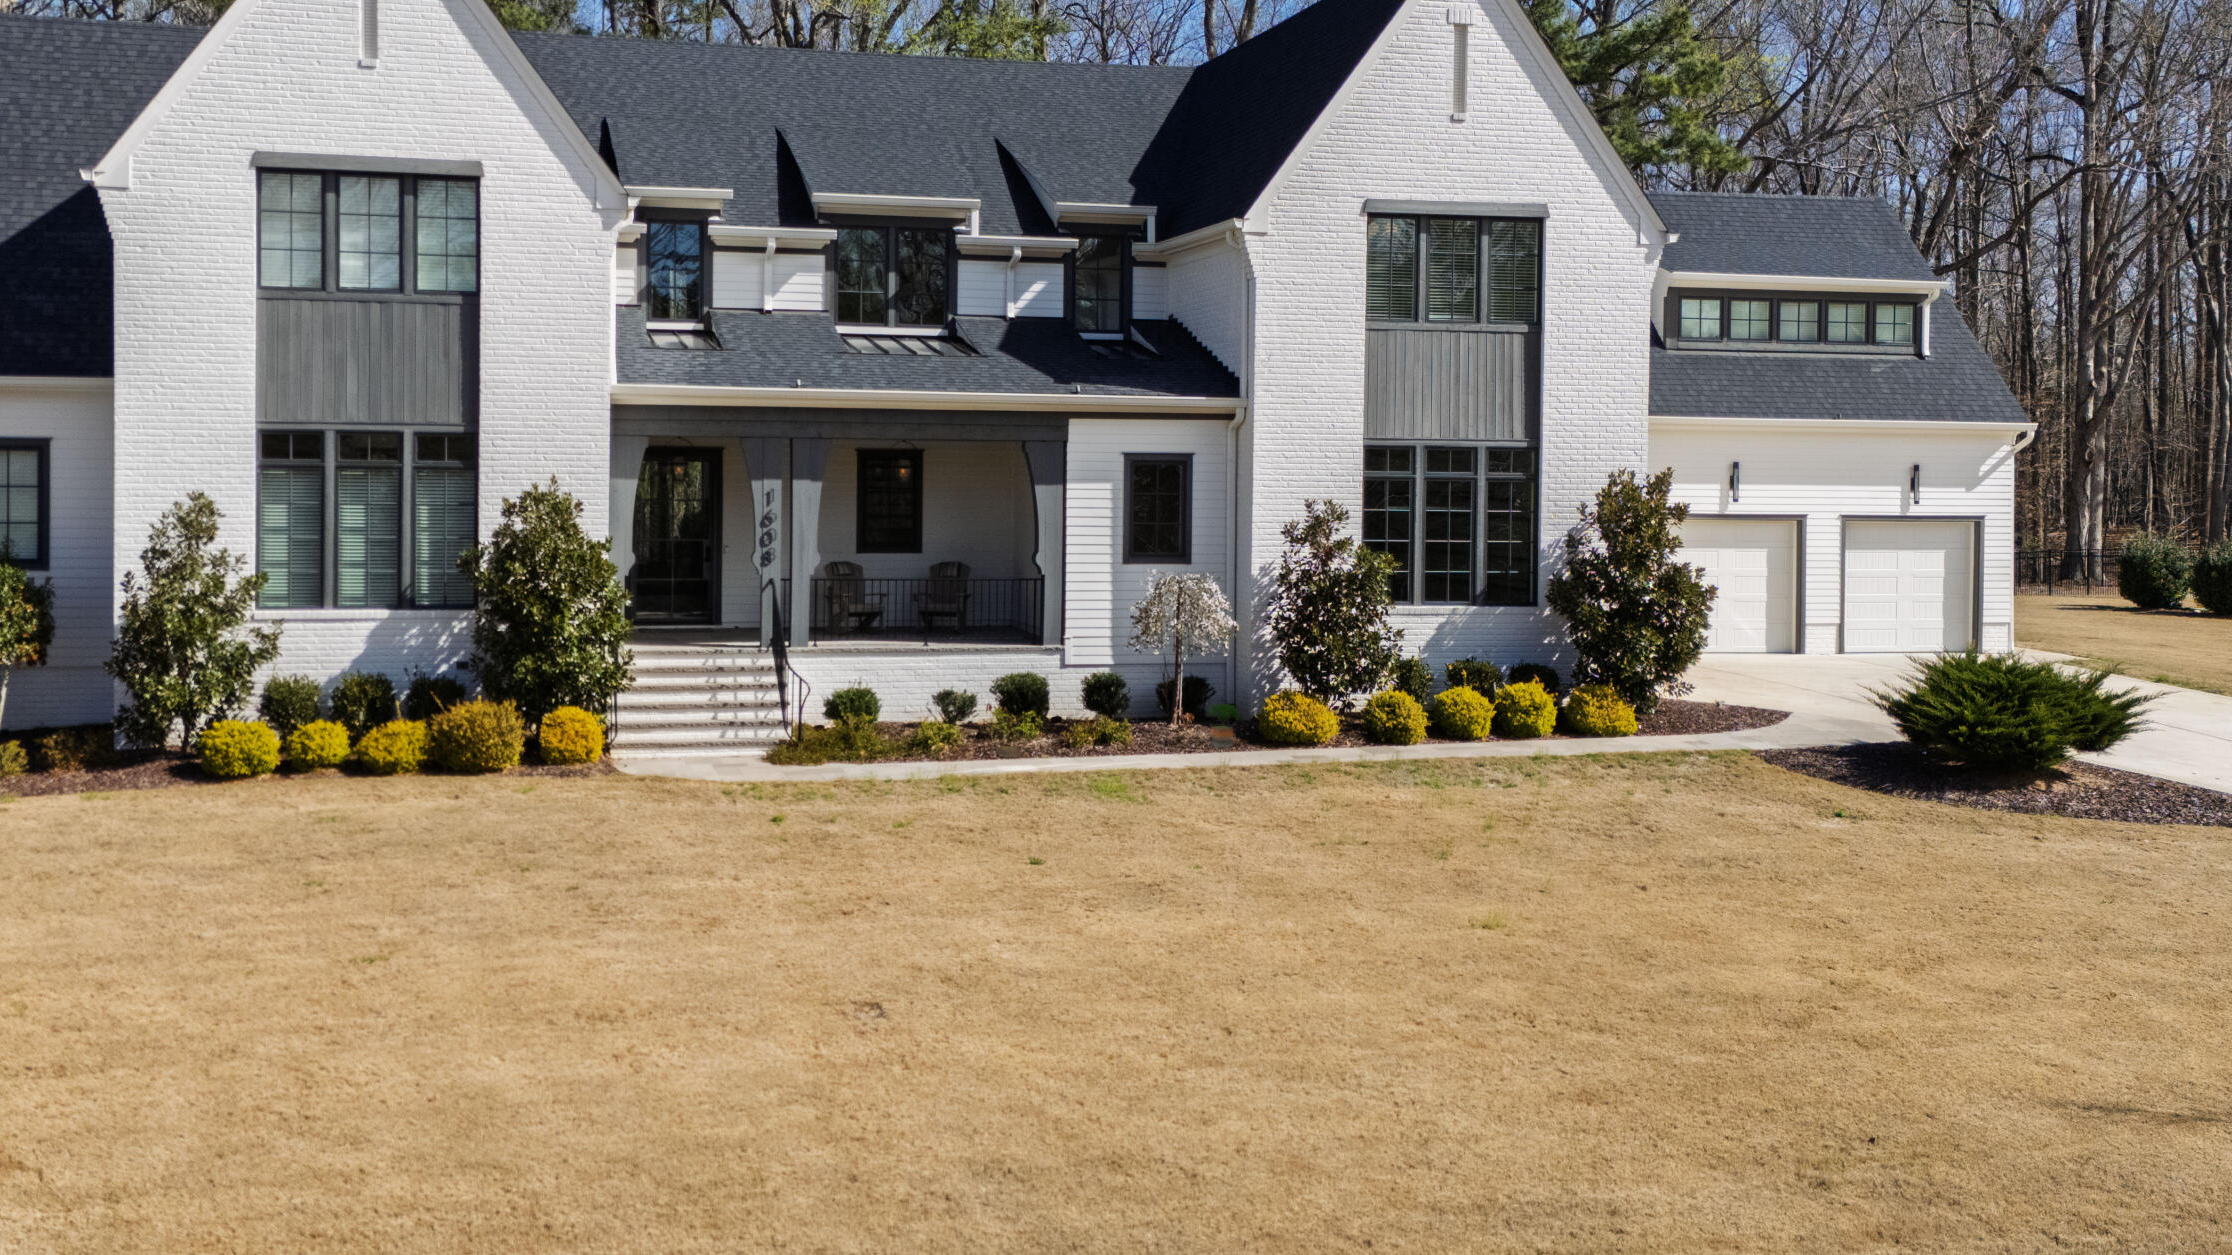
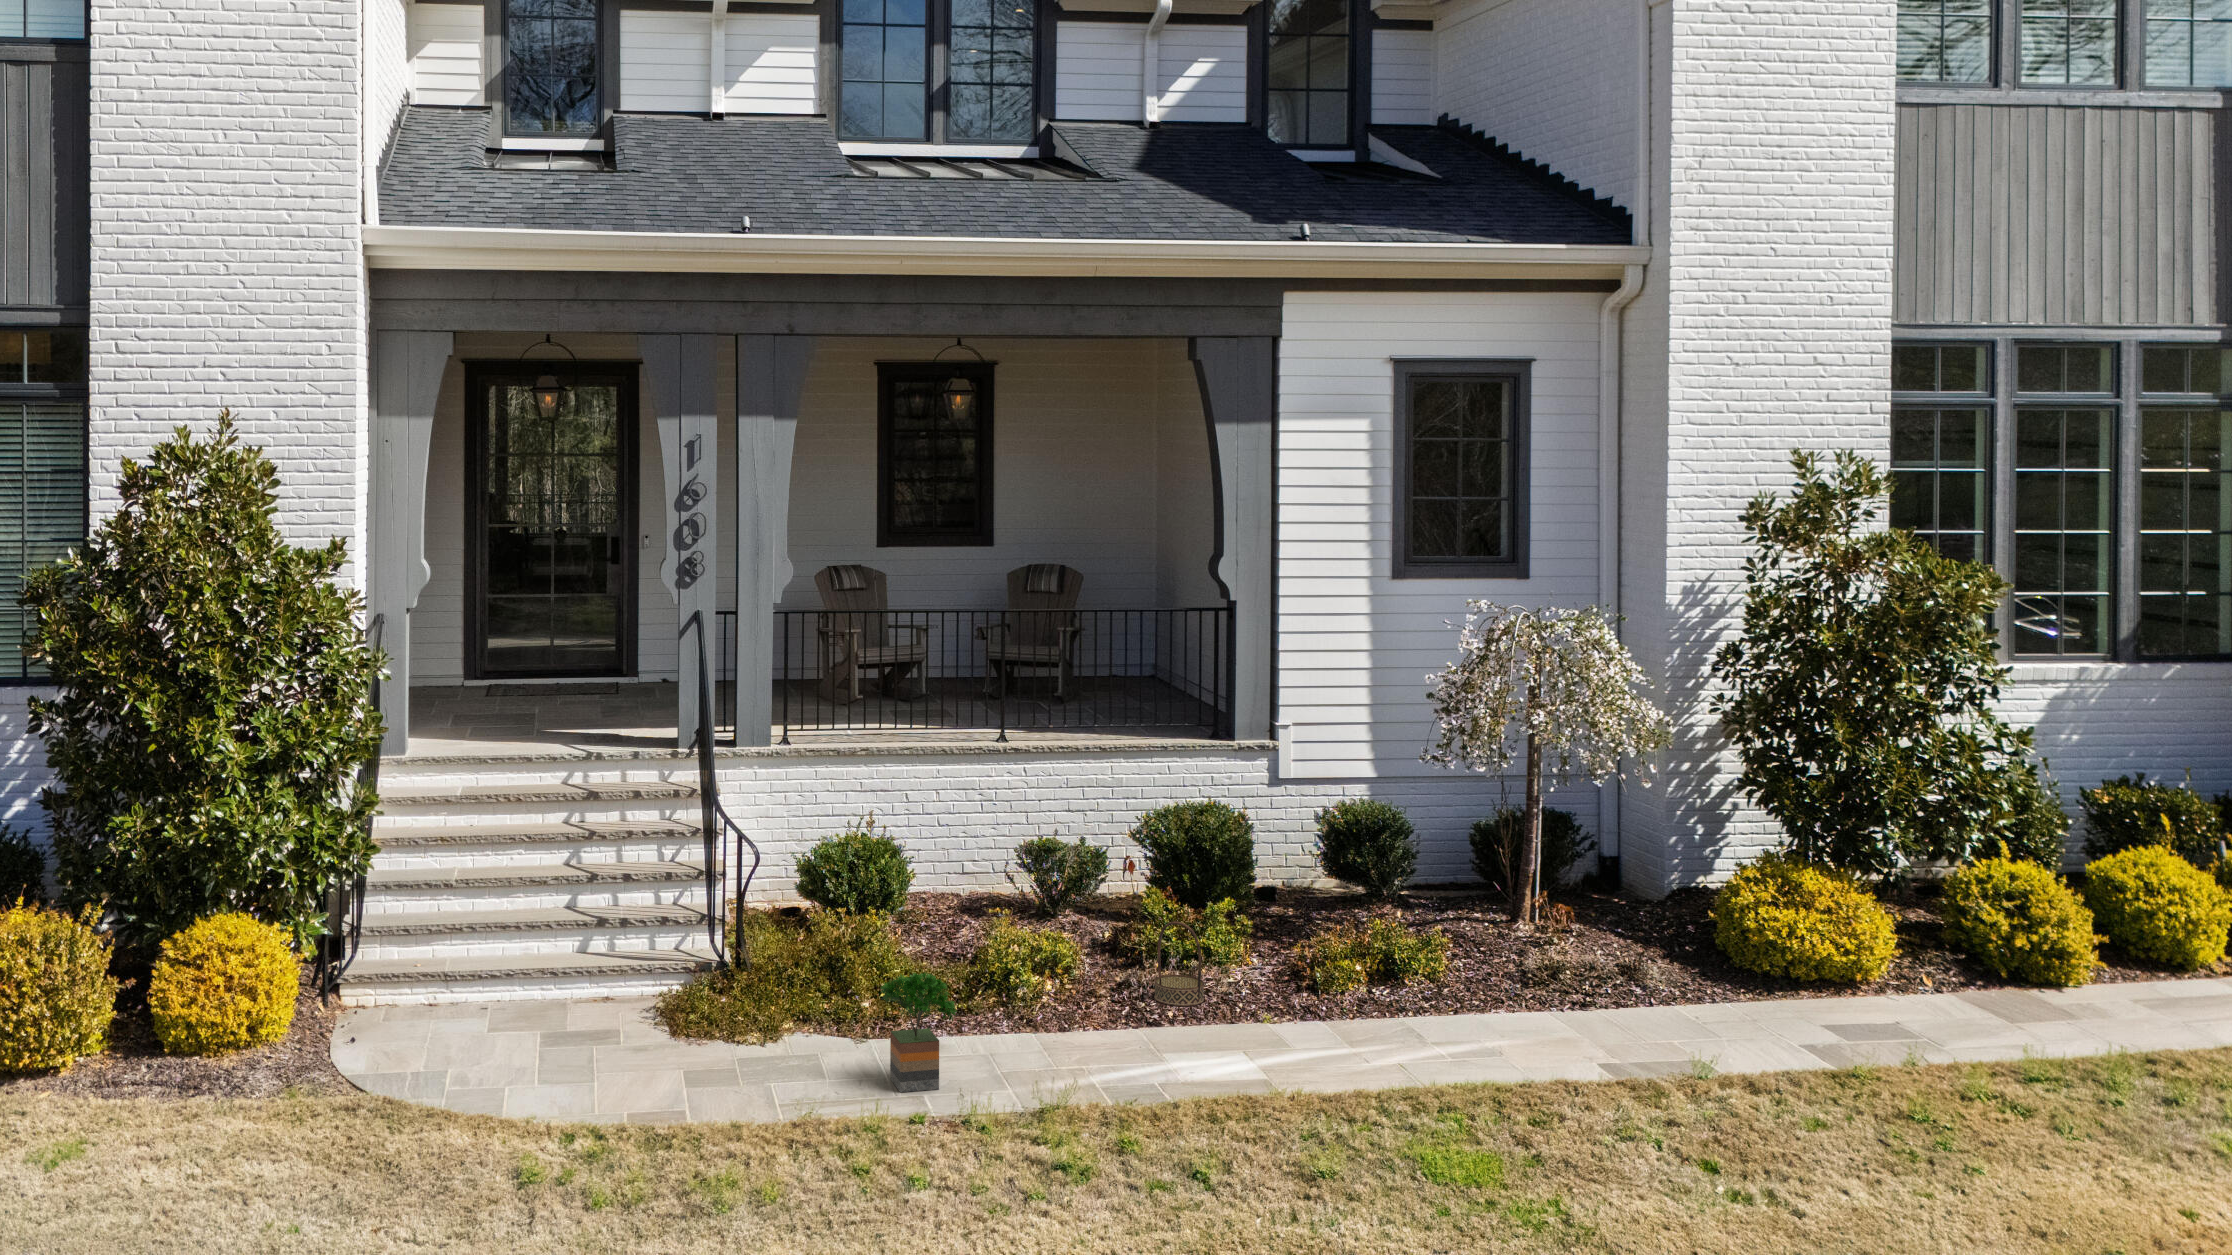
potted tree: present [1210,704,1240,748] -> present [880,972,956,1092]

